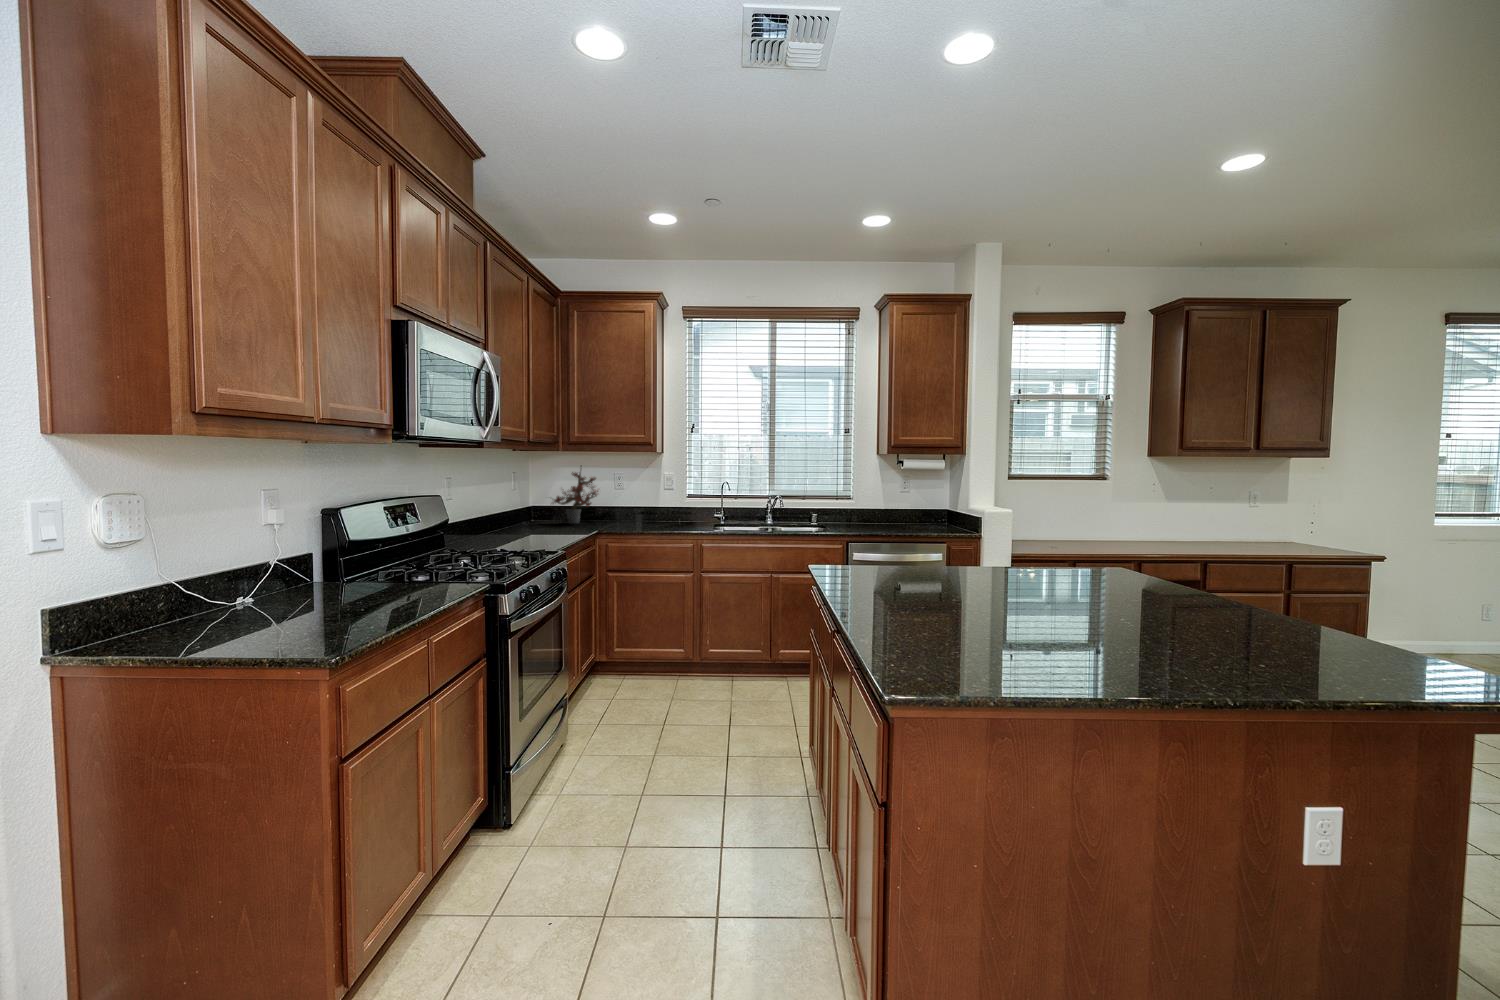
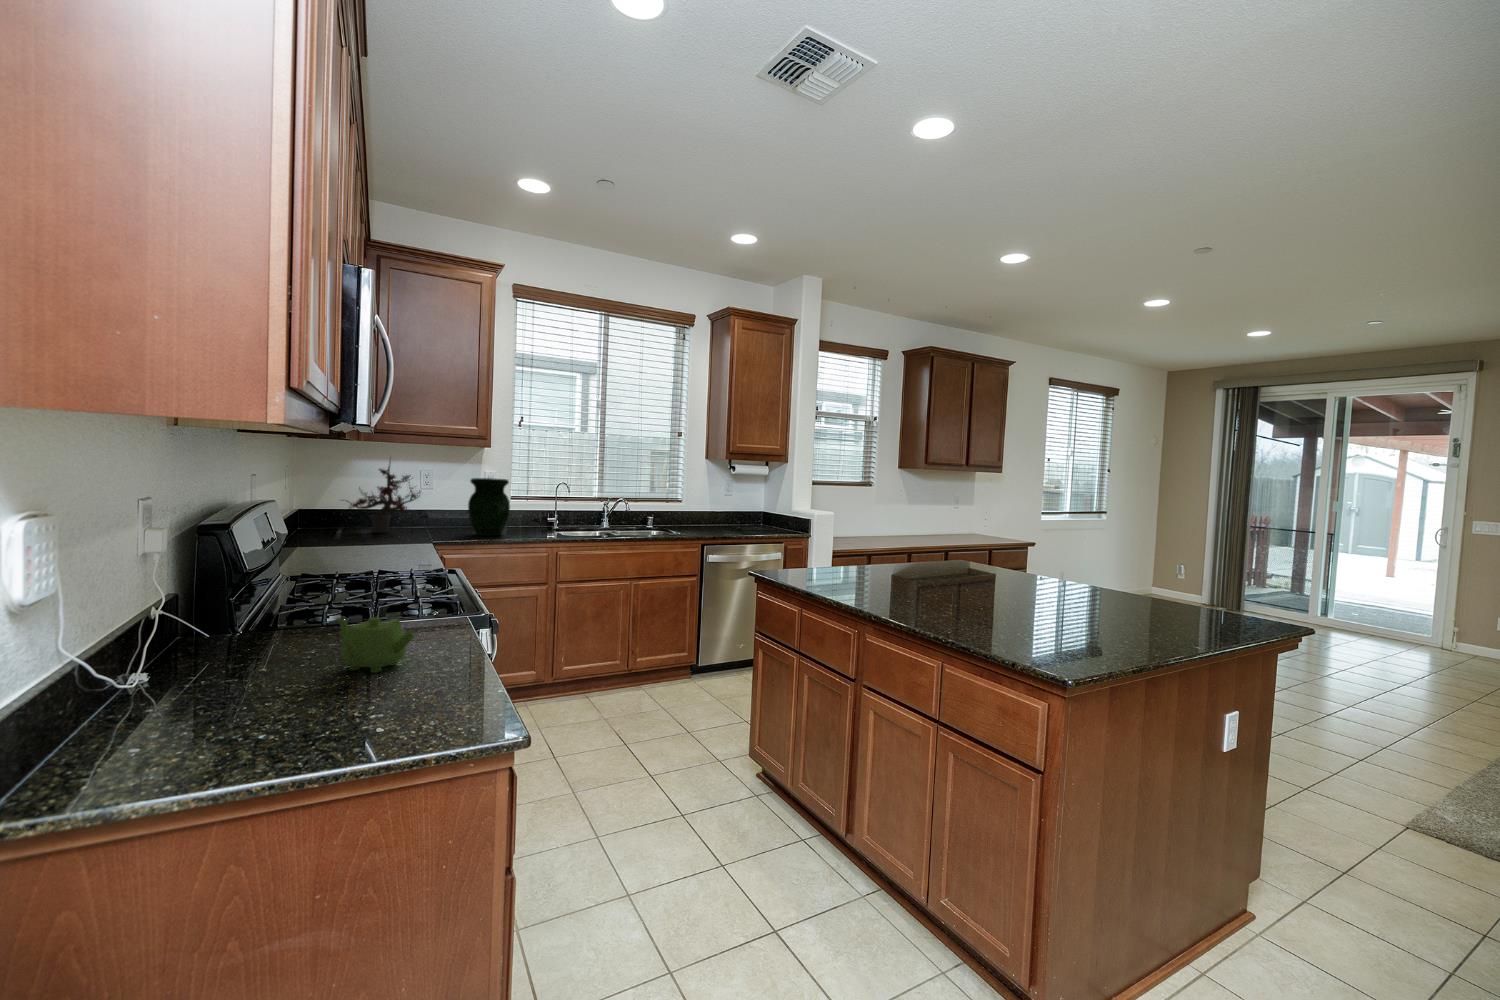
vase: none [630,478,664,528] -> present [468,478,510,536]
teapot: none [222,571,302,617] -> present [336,617,414,673]

